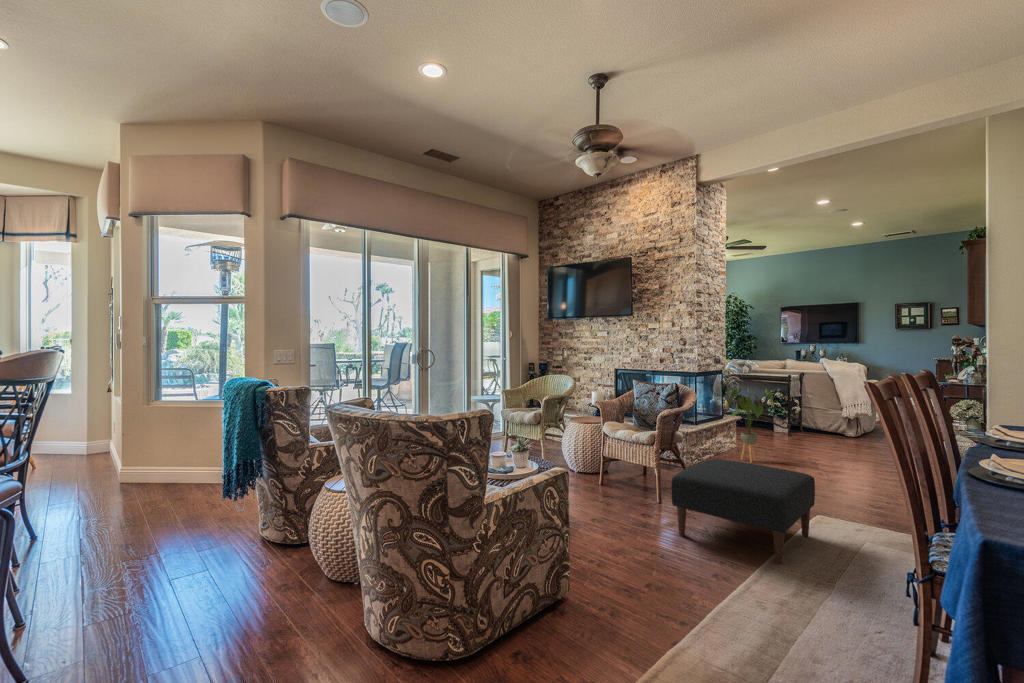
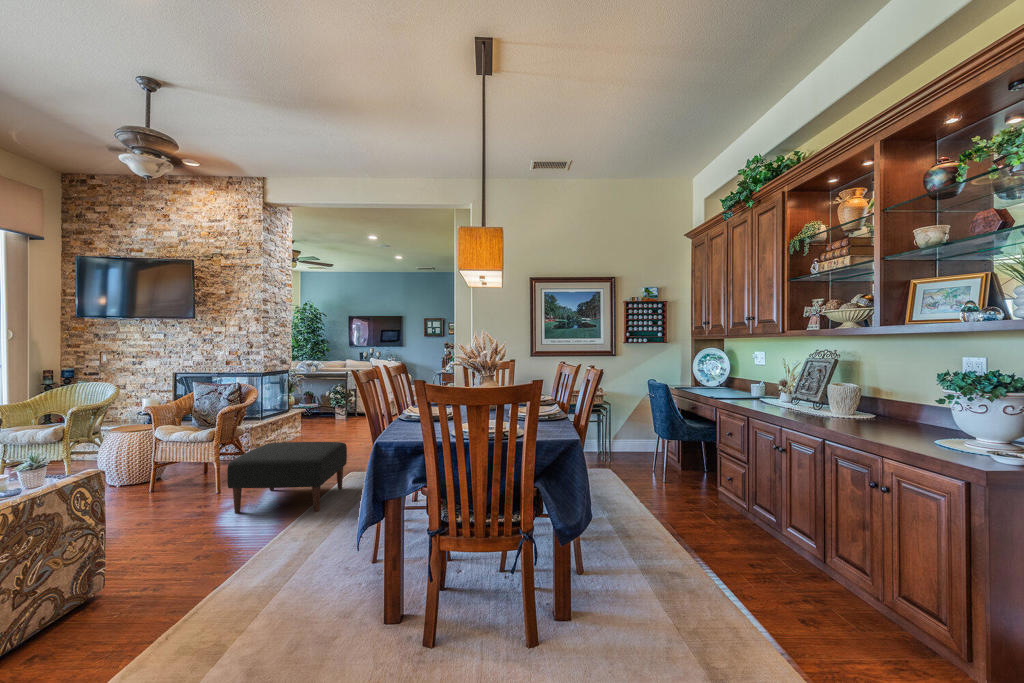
house plant: present [727,388,774,463] -> none [291,383,330,446]

